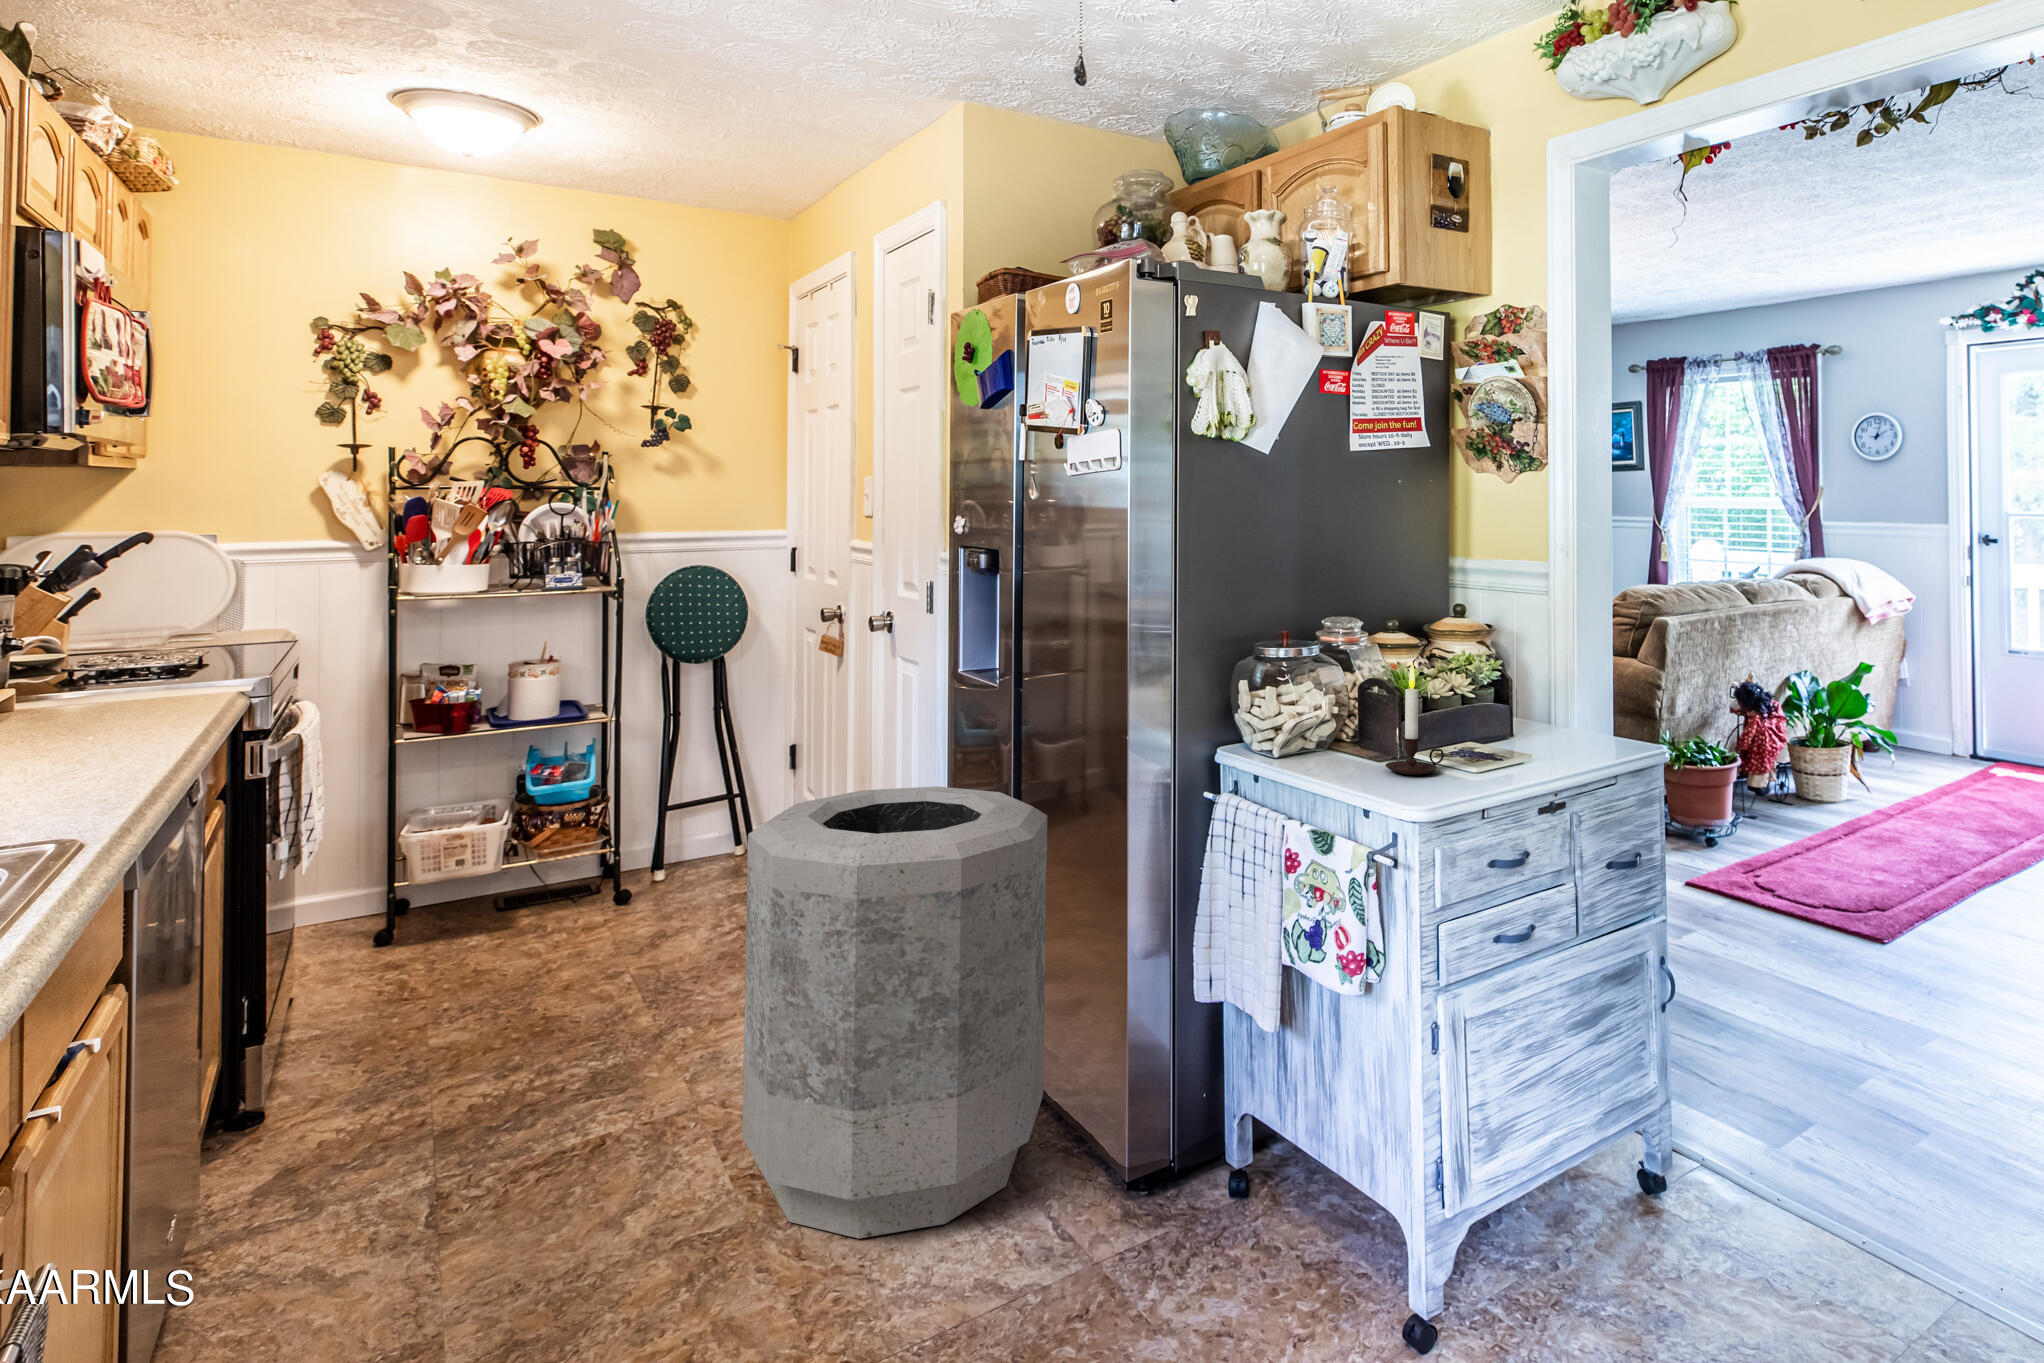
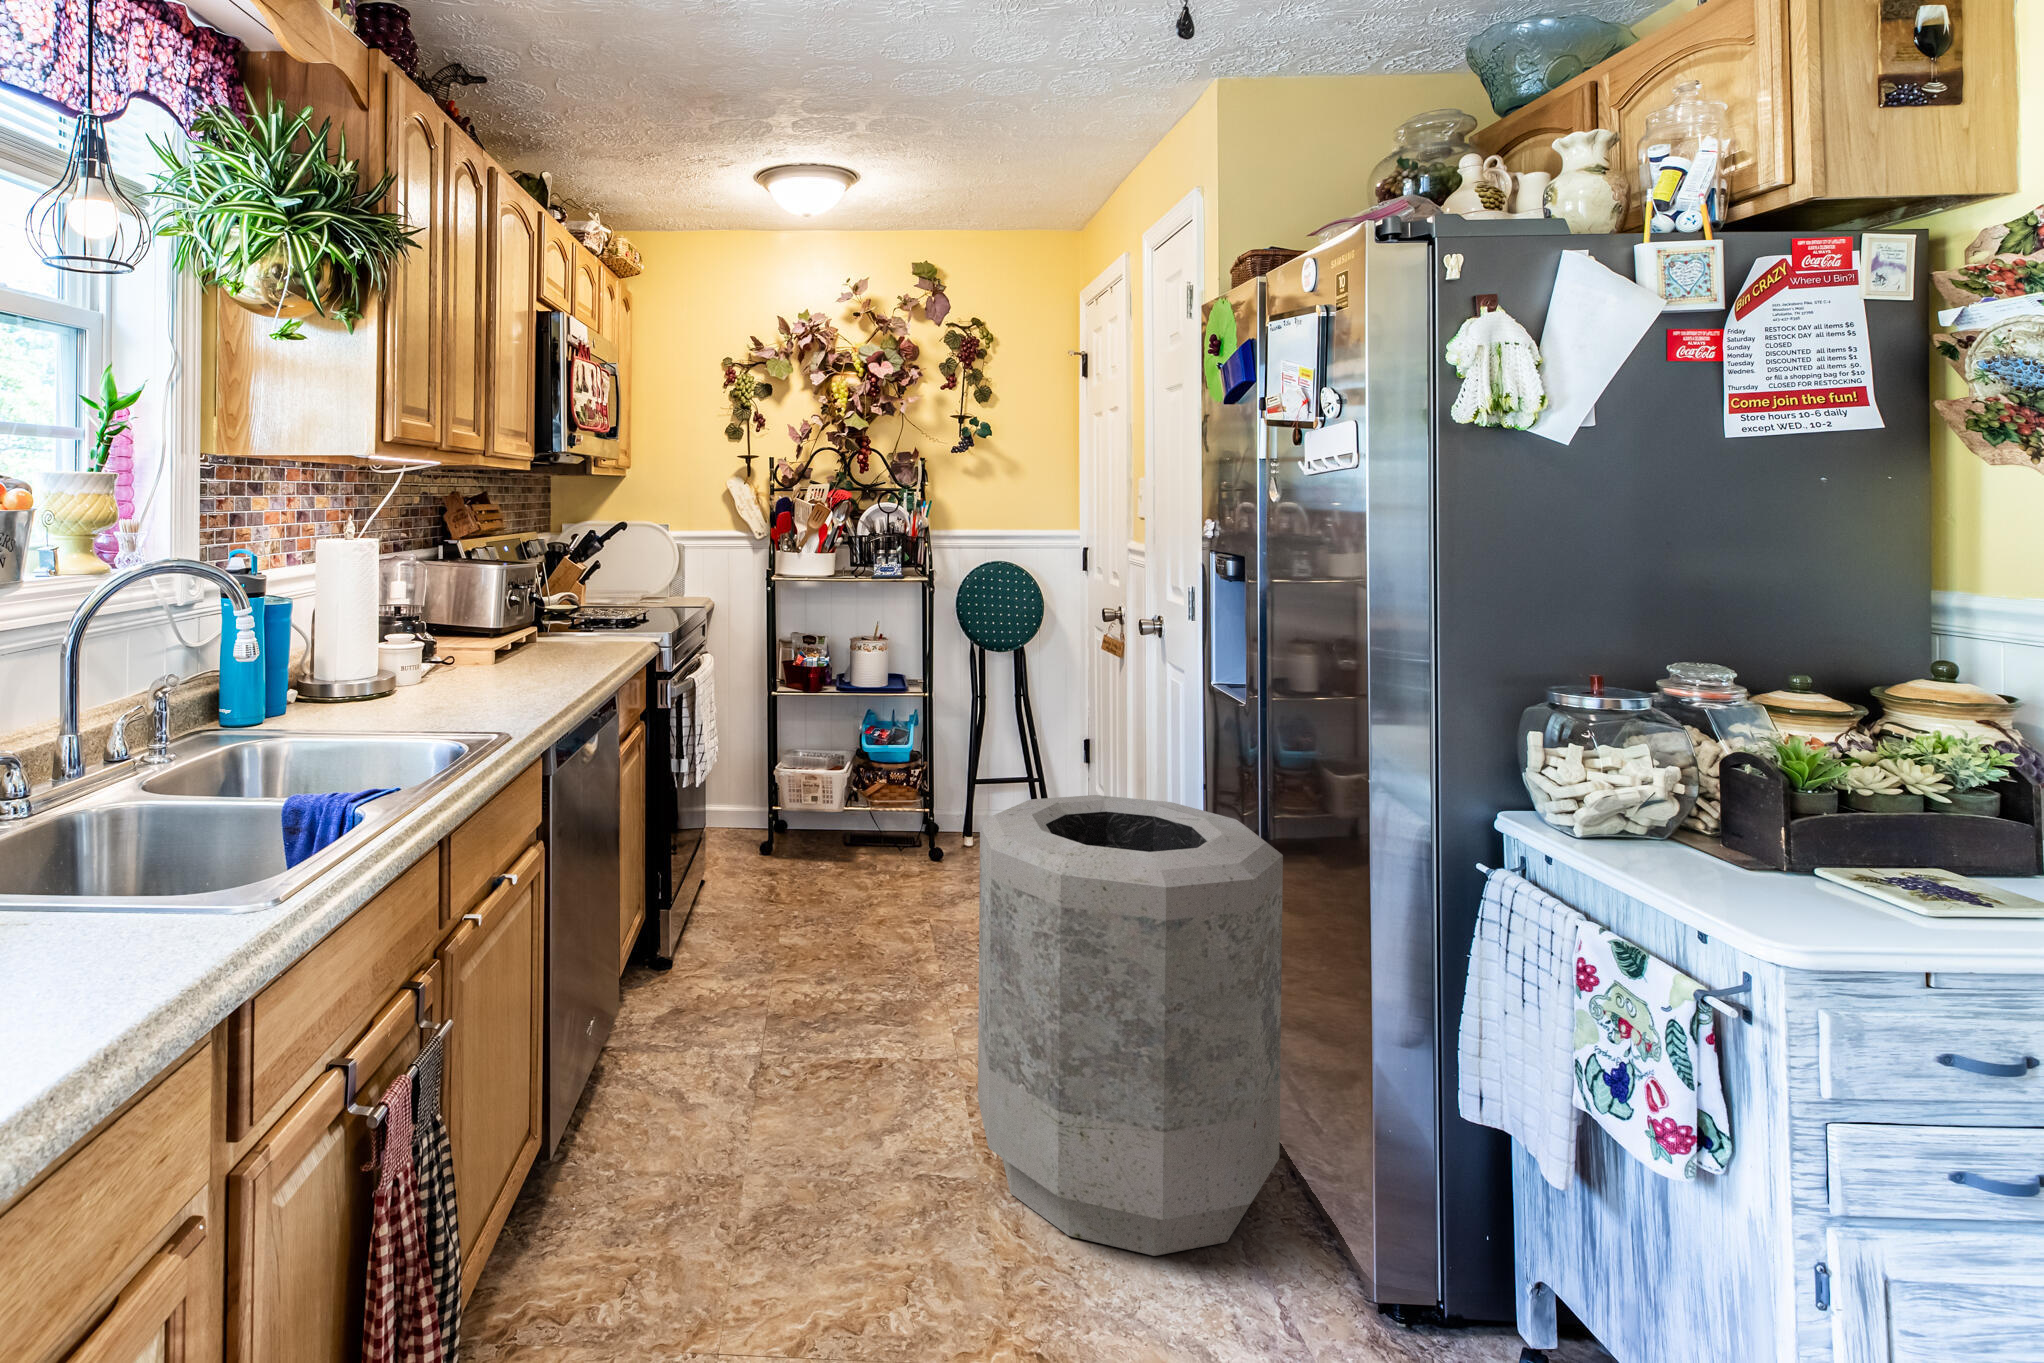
candle: present [1385,662,1444,775] -> none [1757,739,1873,902]

